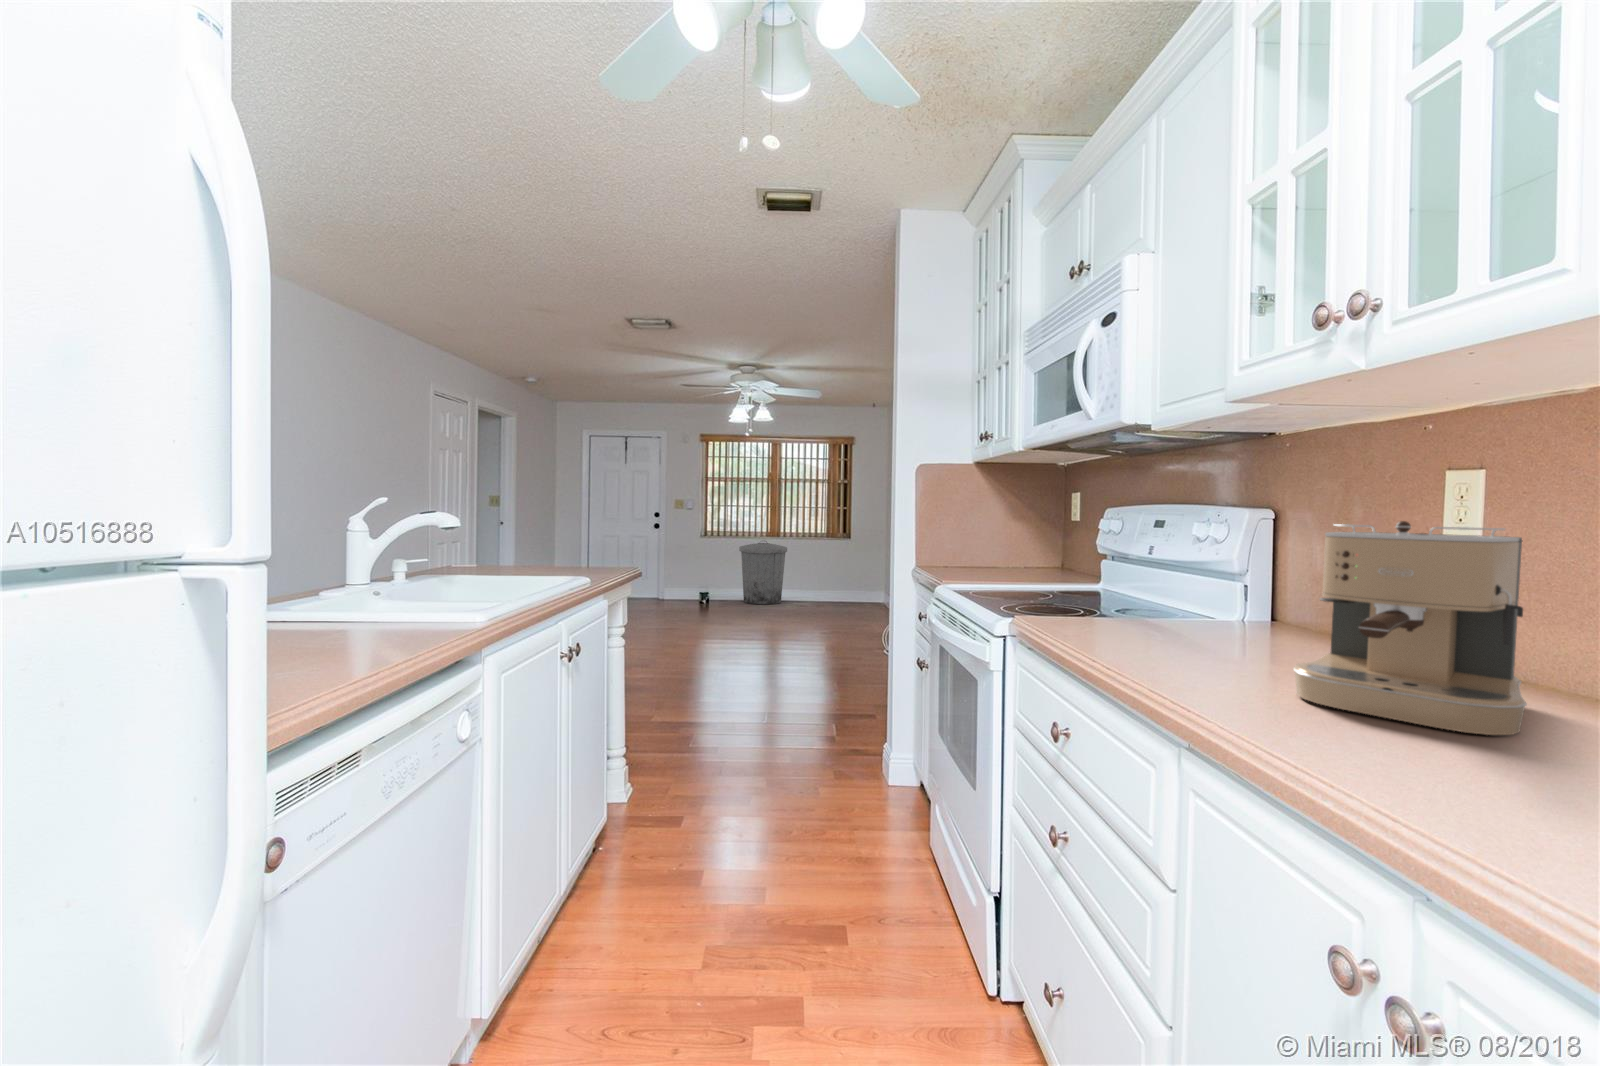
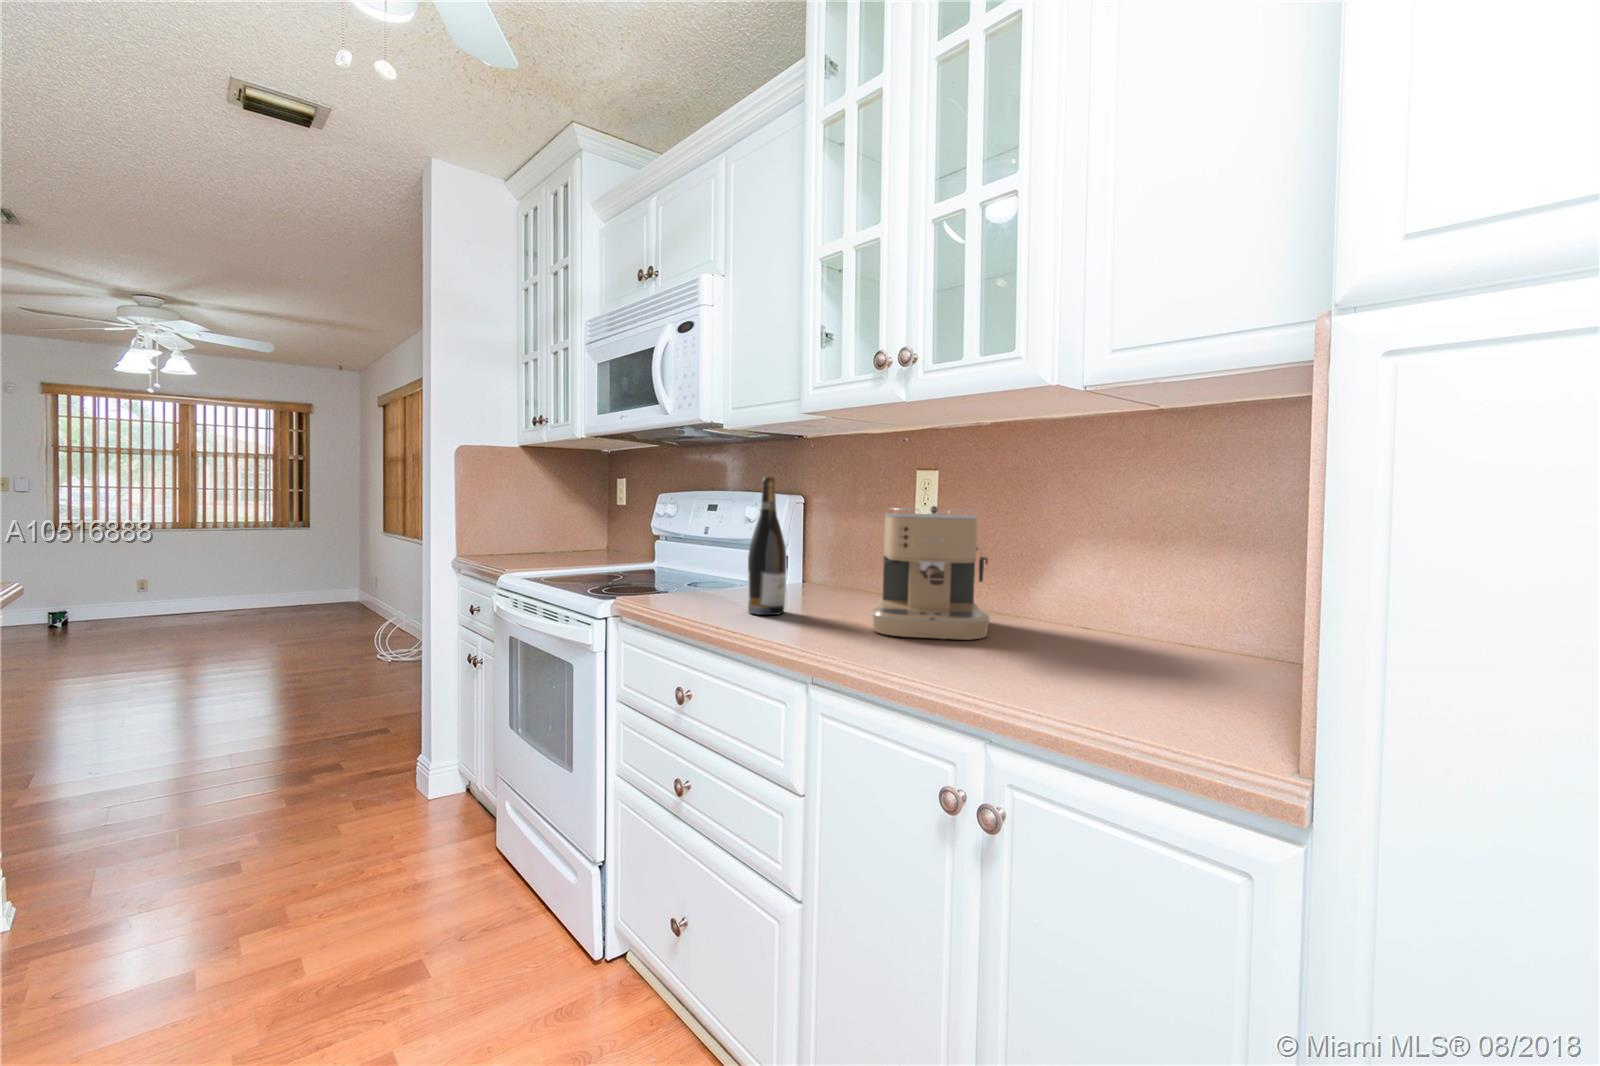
wine bottle: none [1140,486,1195,655] -> present [748,477,787,615]
trash can: present [739,540,787,604] -> none [123,533,213,620]

